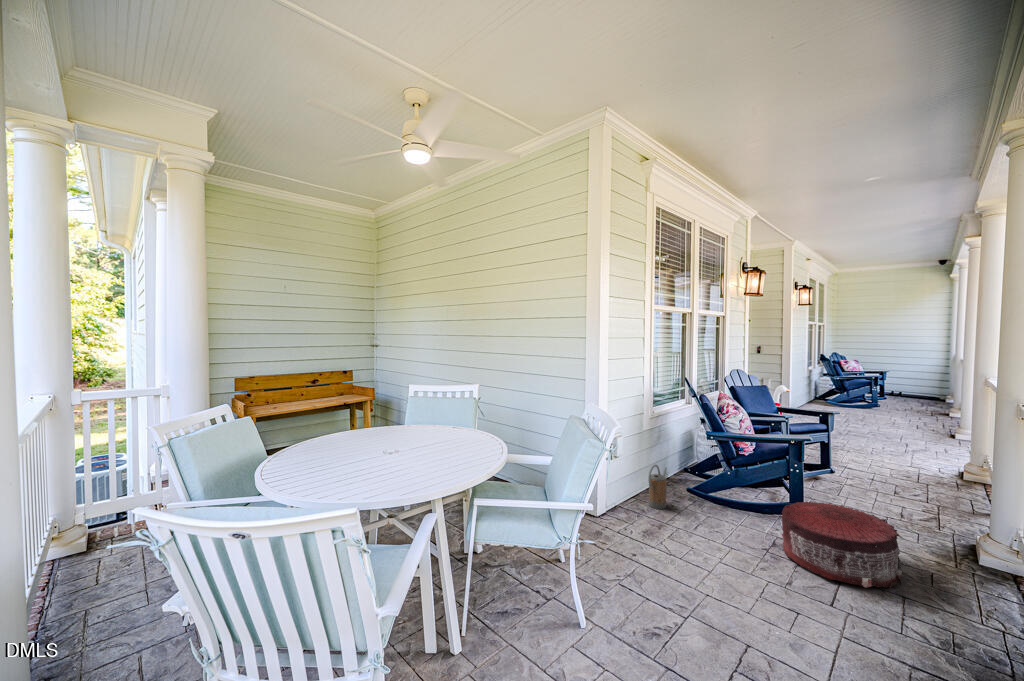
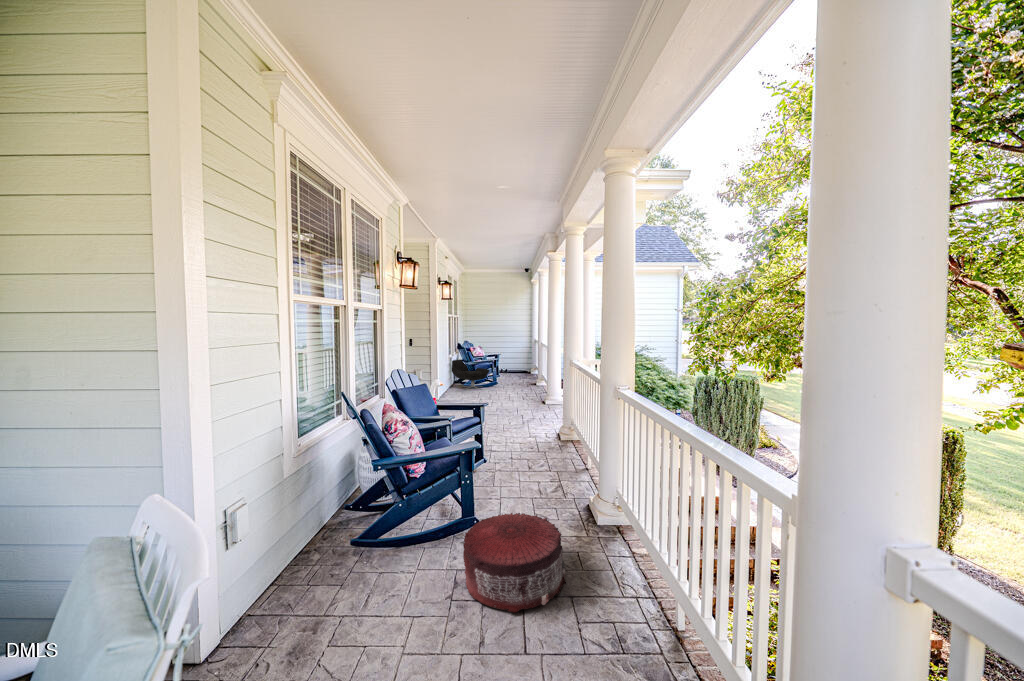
lounge chair: none [811,372,866,409] -> present [452,360,489,390]
watering can: present [648,465,667,509] -> none [297,523,325,591]

